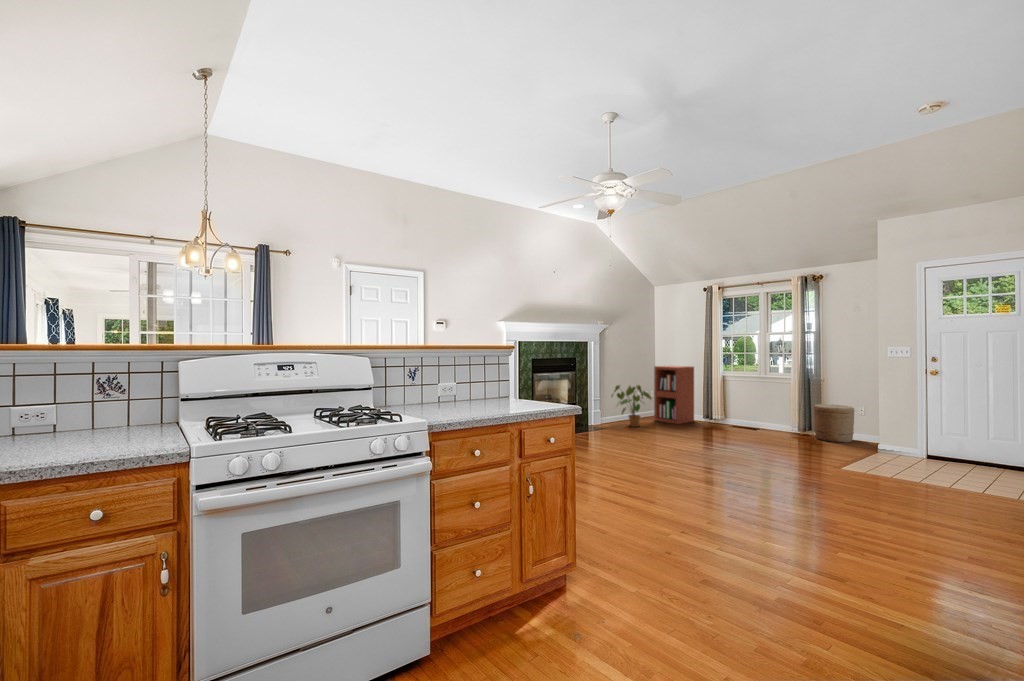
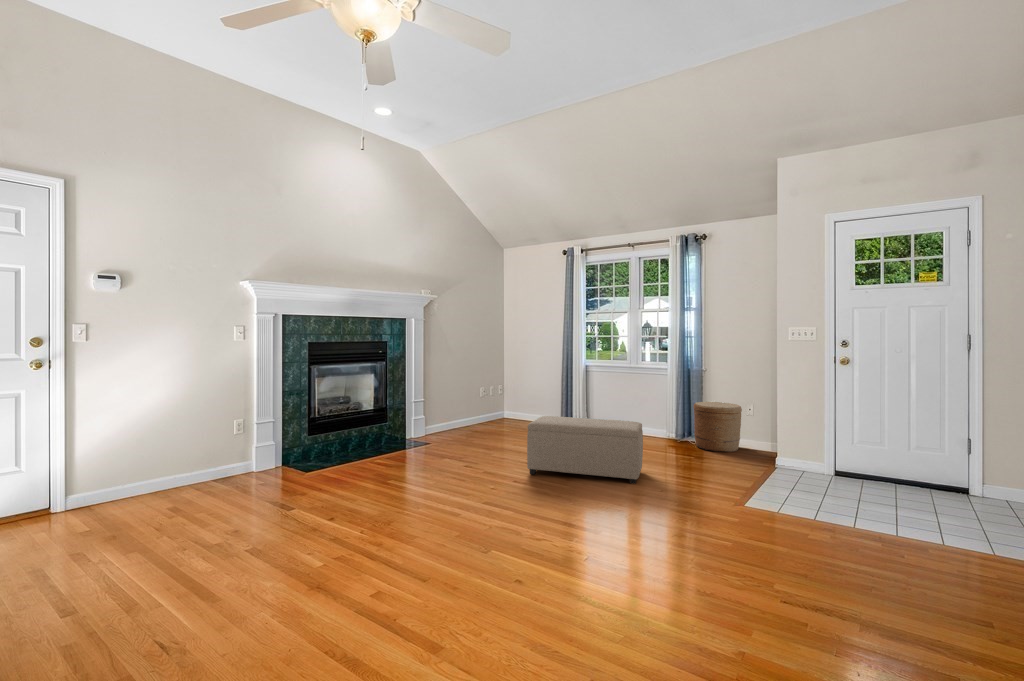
bookshelf: present [654,365,694,424] -> none [500,353,551,431]
house plant: present [612,385,651,427] -> none [440,380,496,438]
ottoman: none [683,410,769,457] -> present [527,416,643,484]

